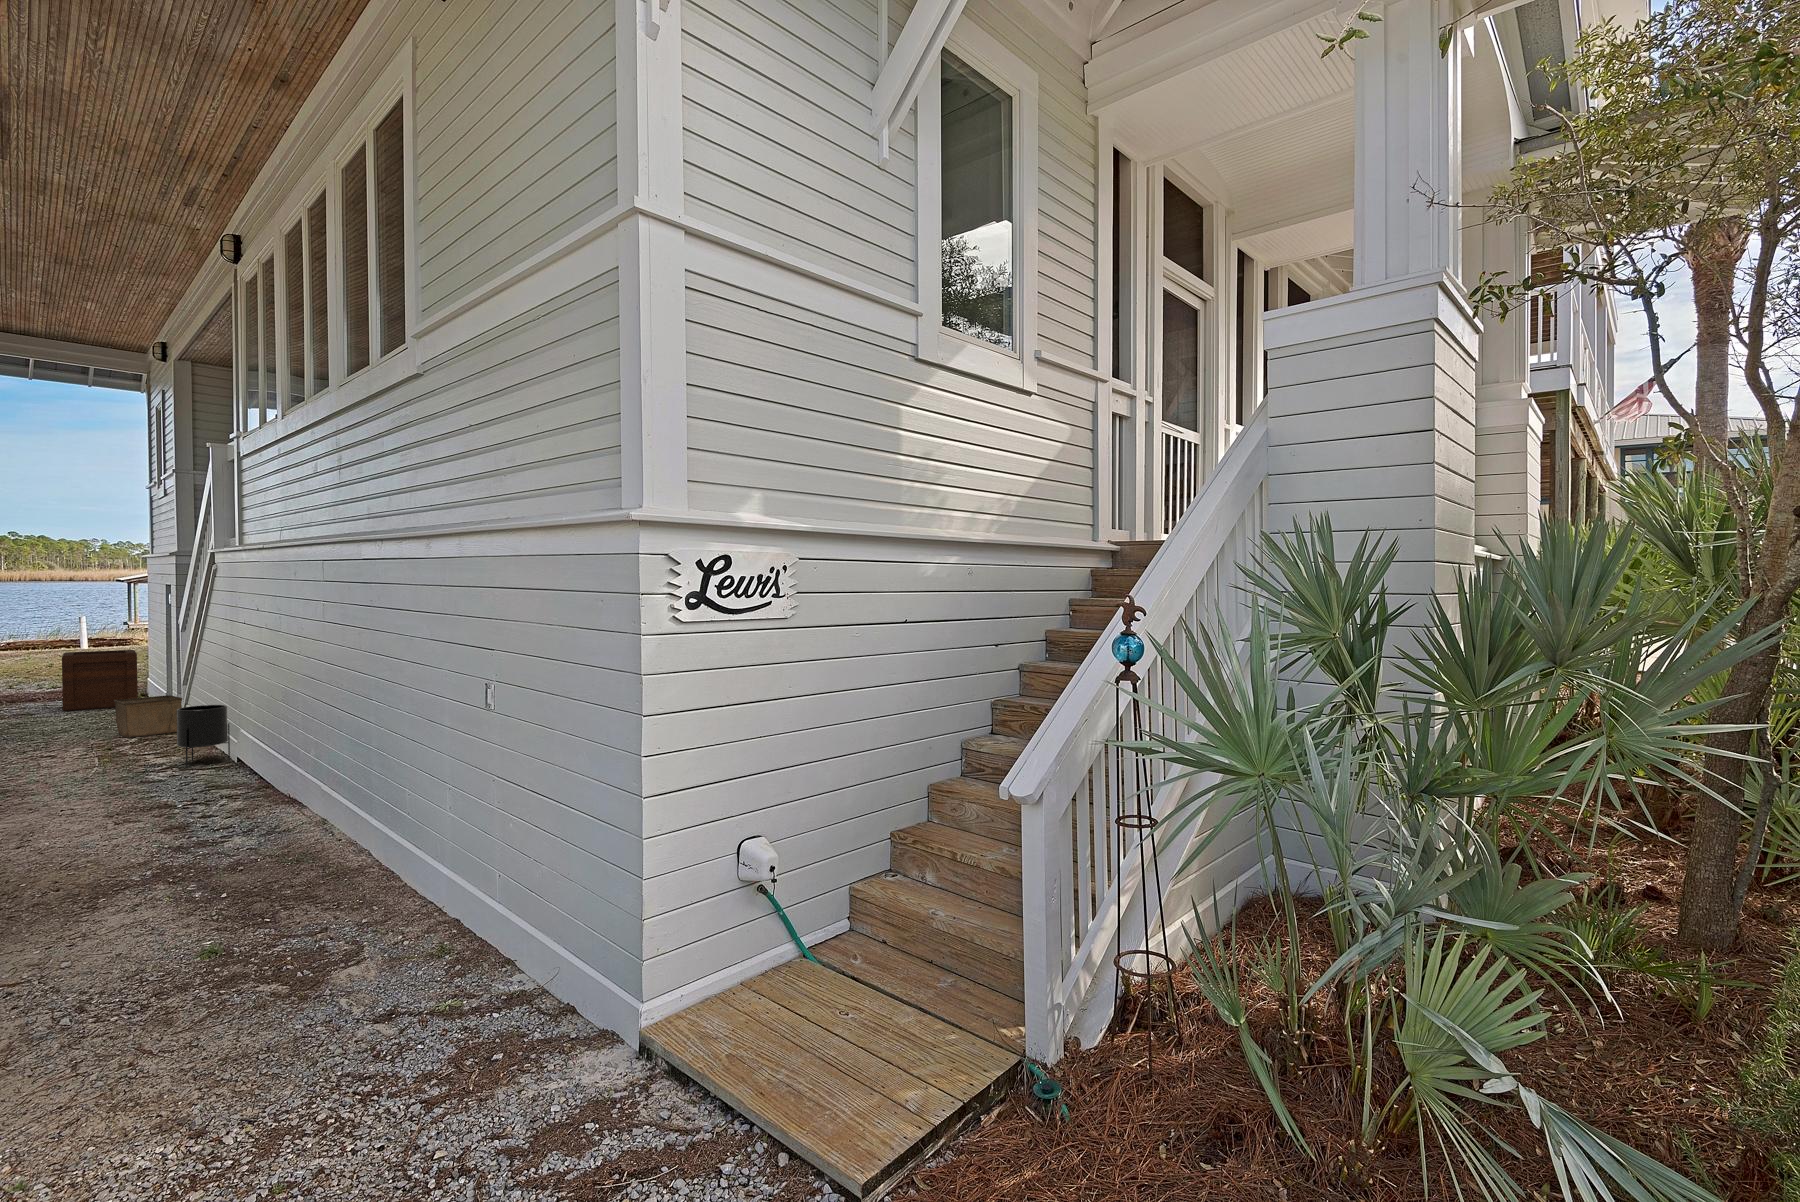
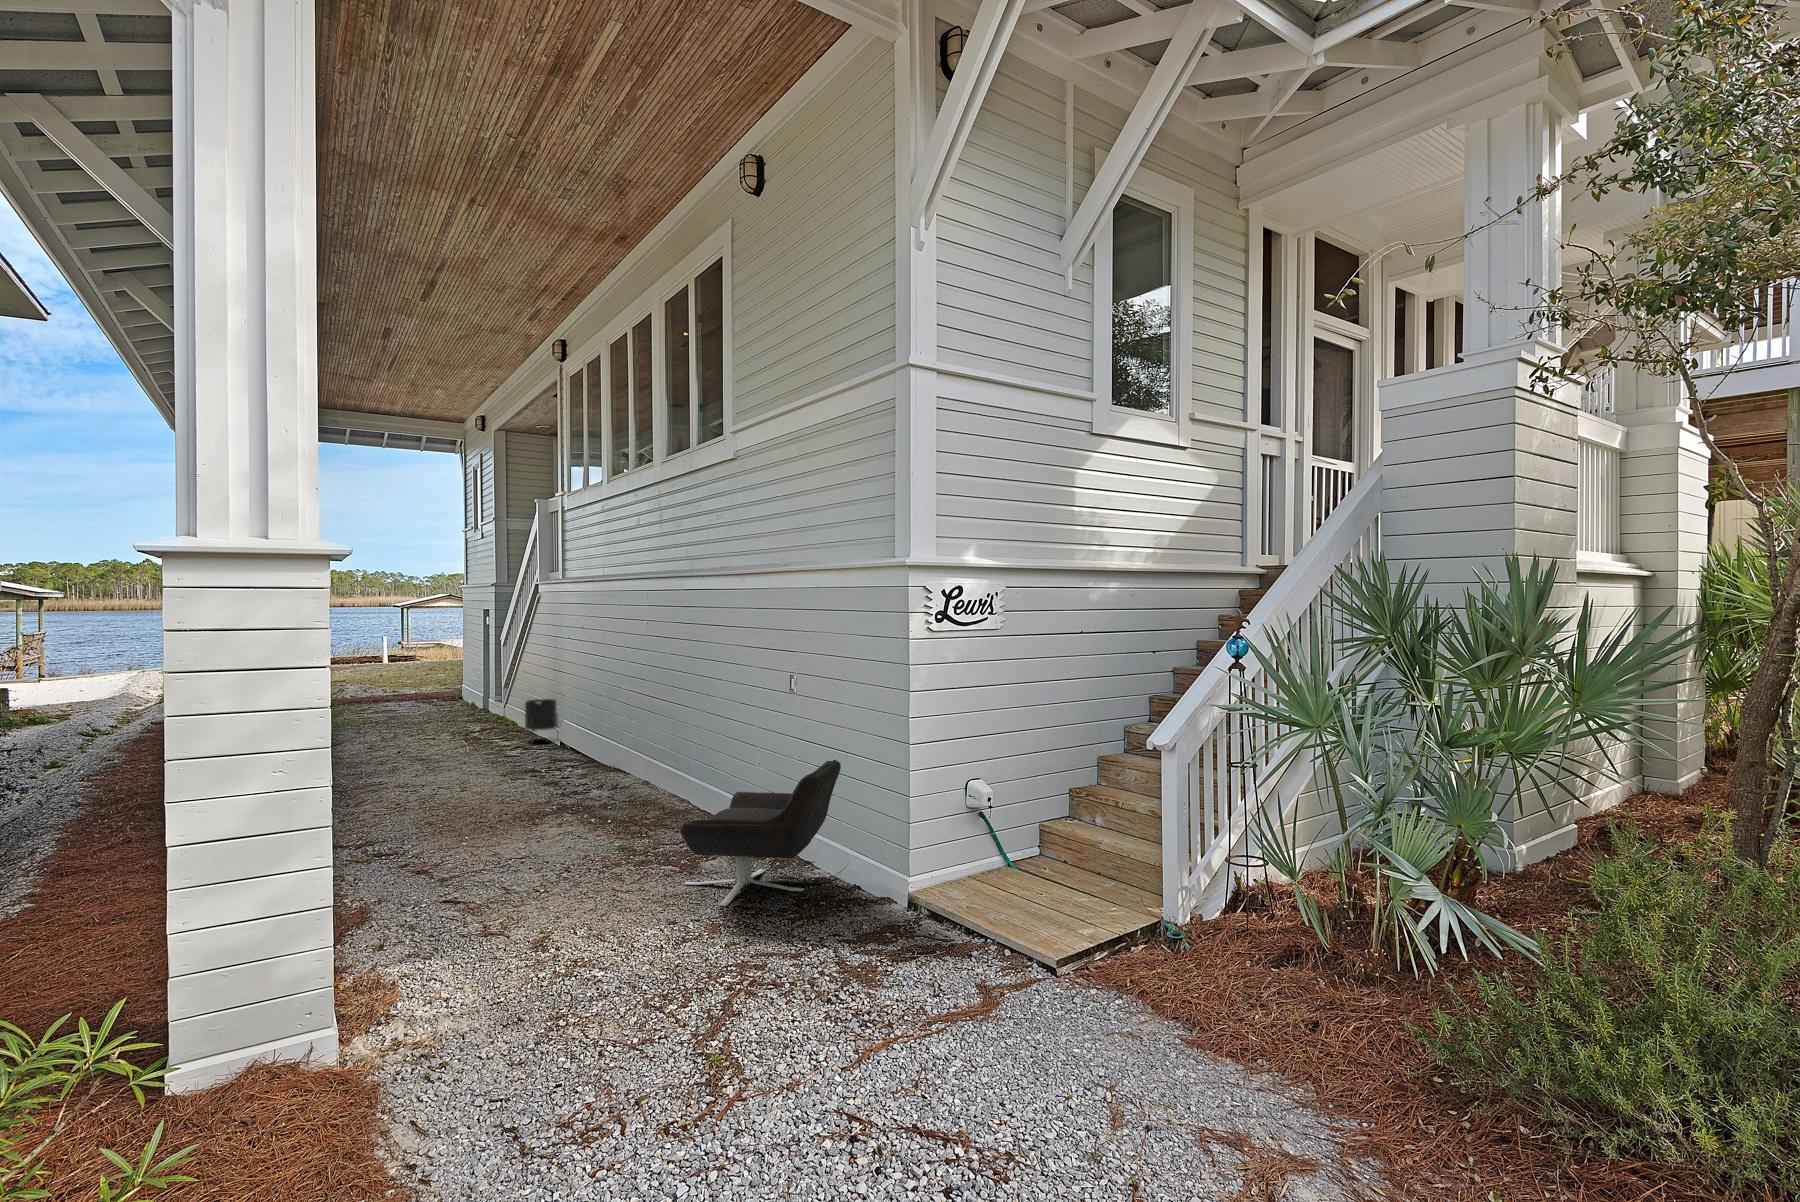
wooden crate: present [62,650,138,711] -> none [416,659,467,706]
storage bin: present [114,695,182,738] -> none [466,694,514,725]
lounge chair: none [242,814,550,1074] -> present [680,760,841,906]

